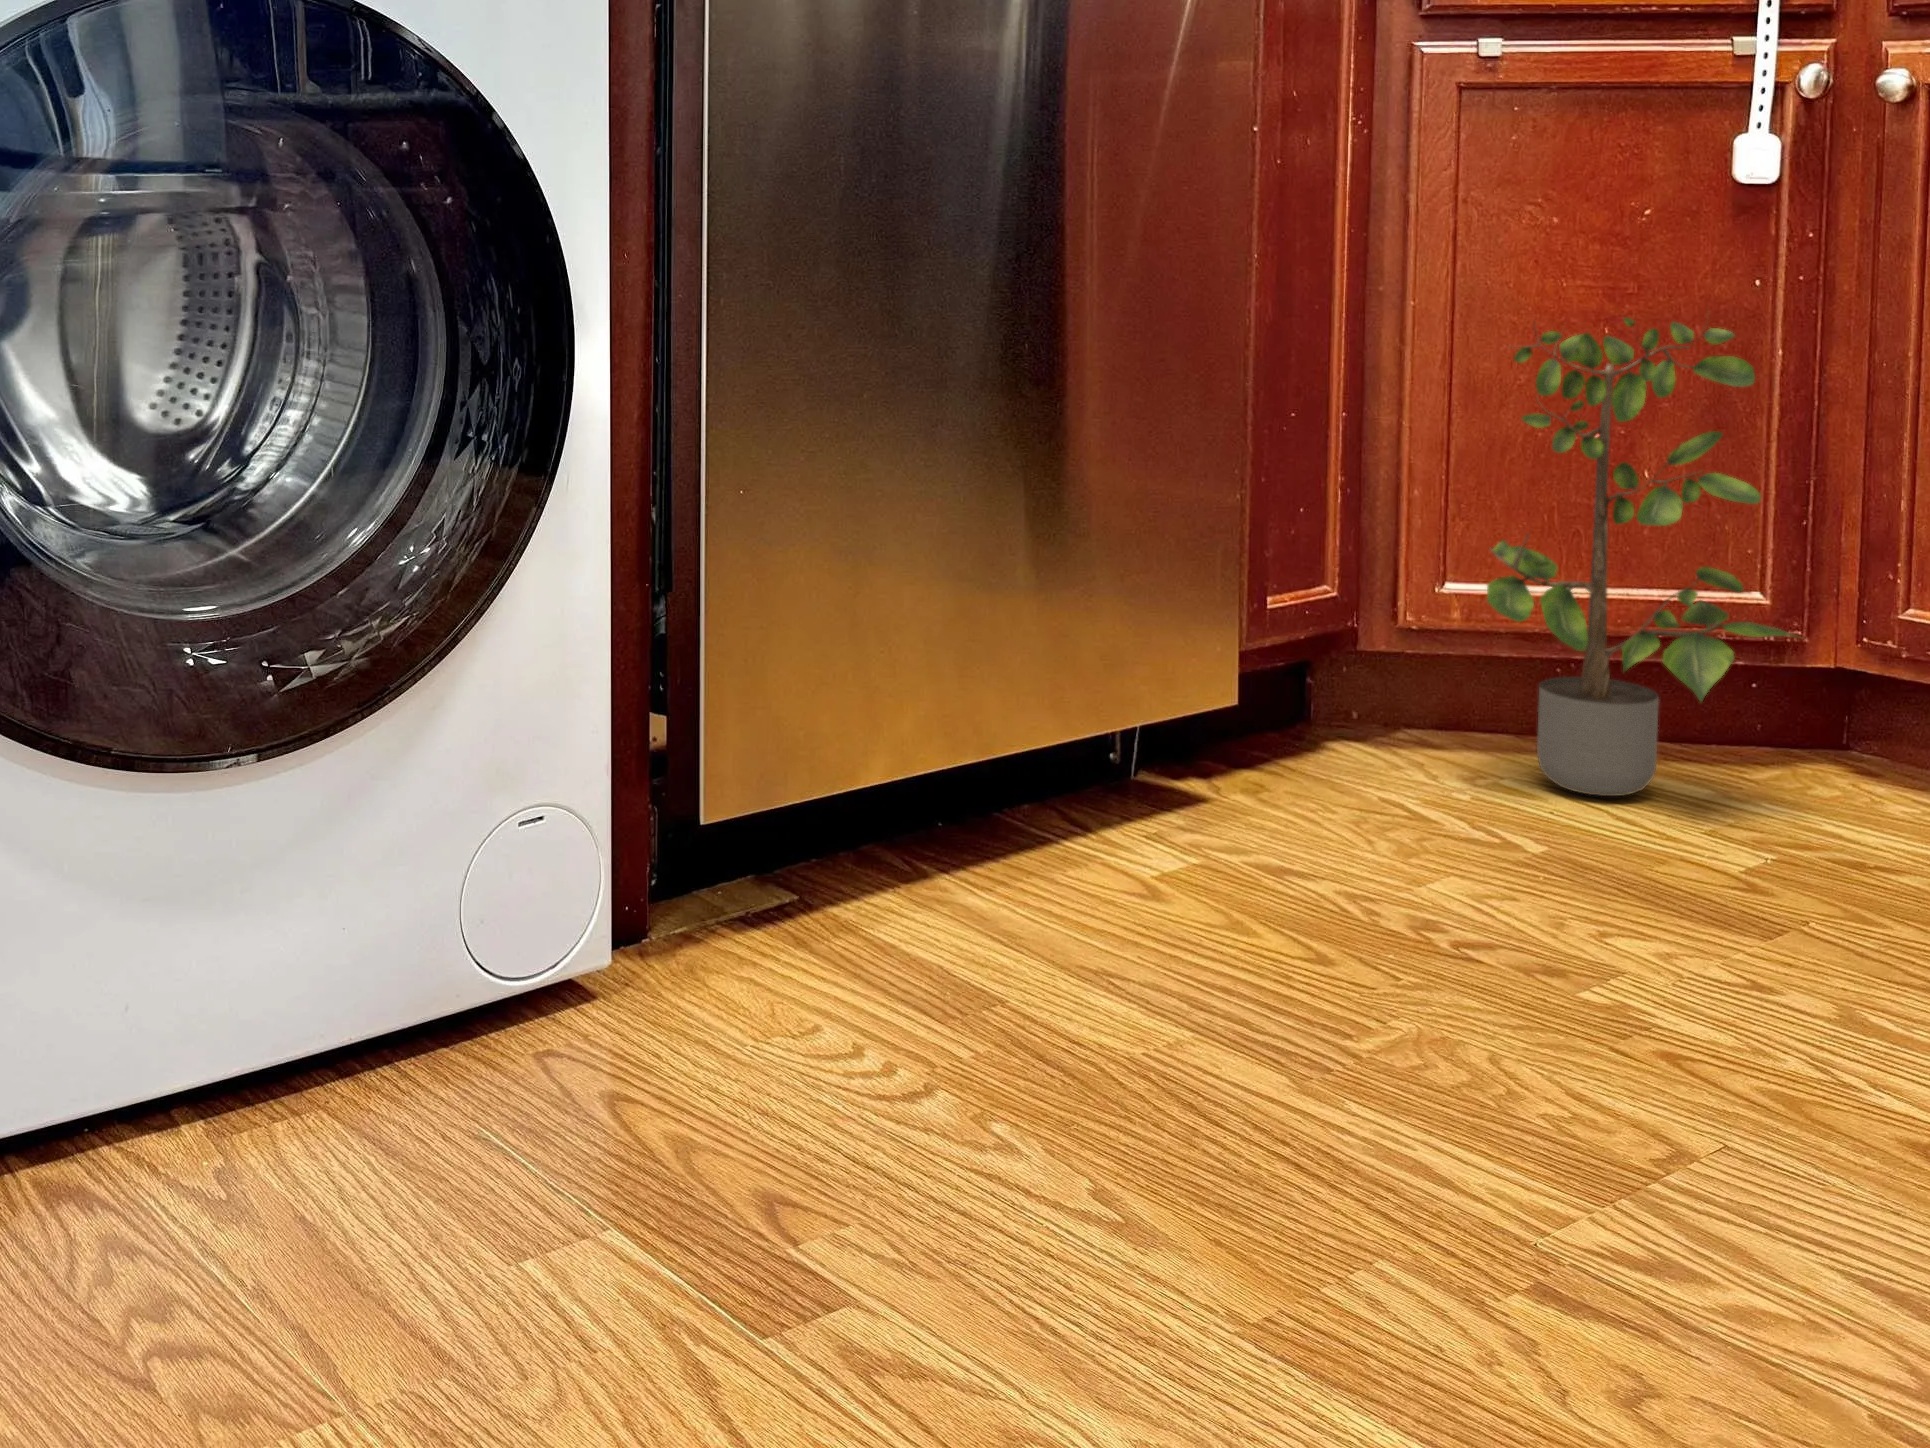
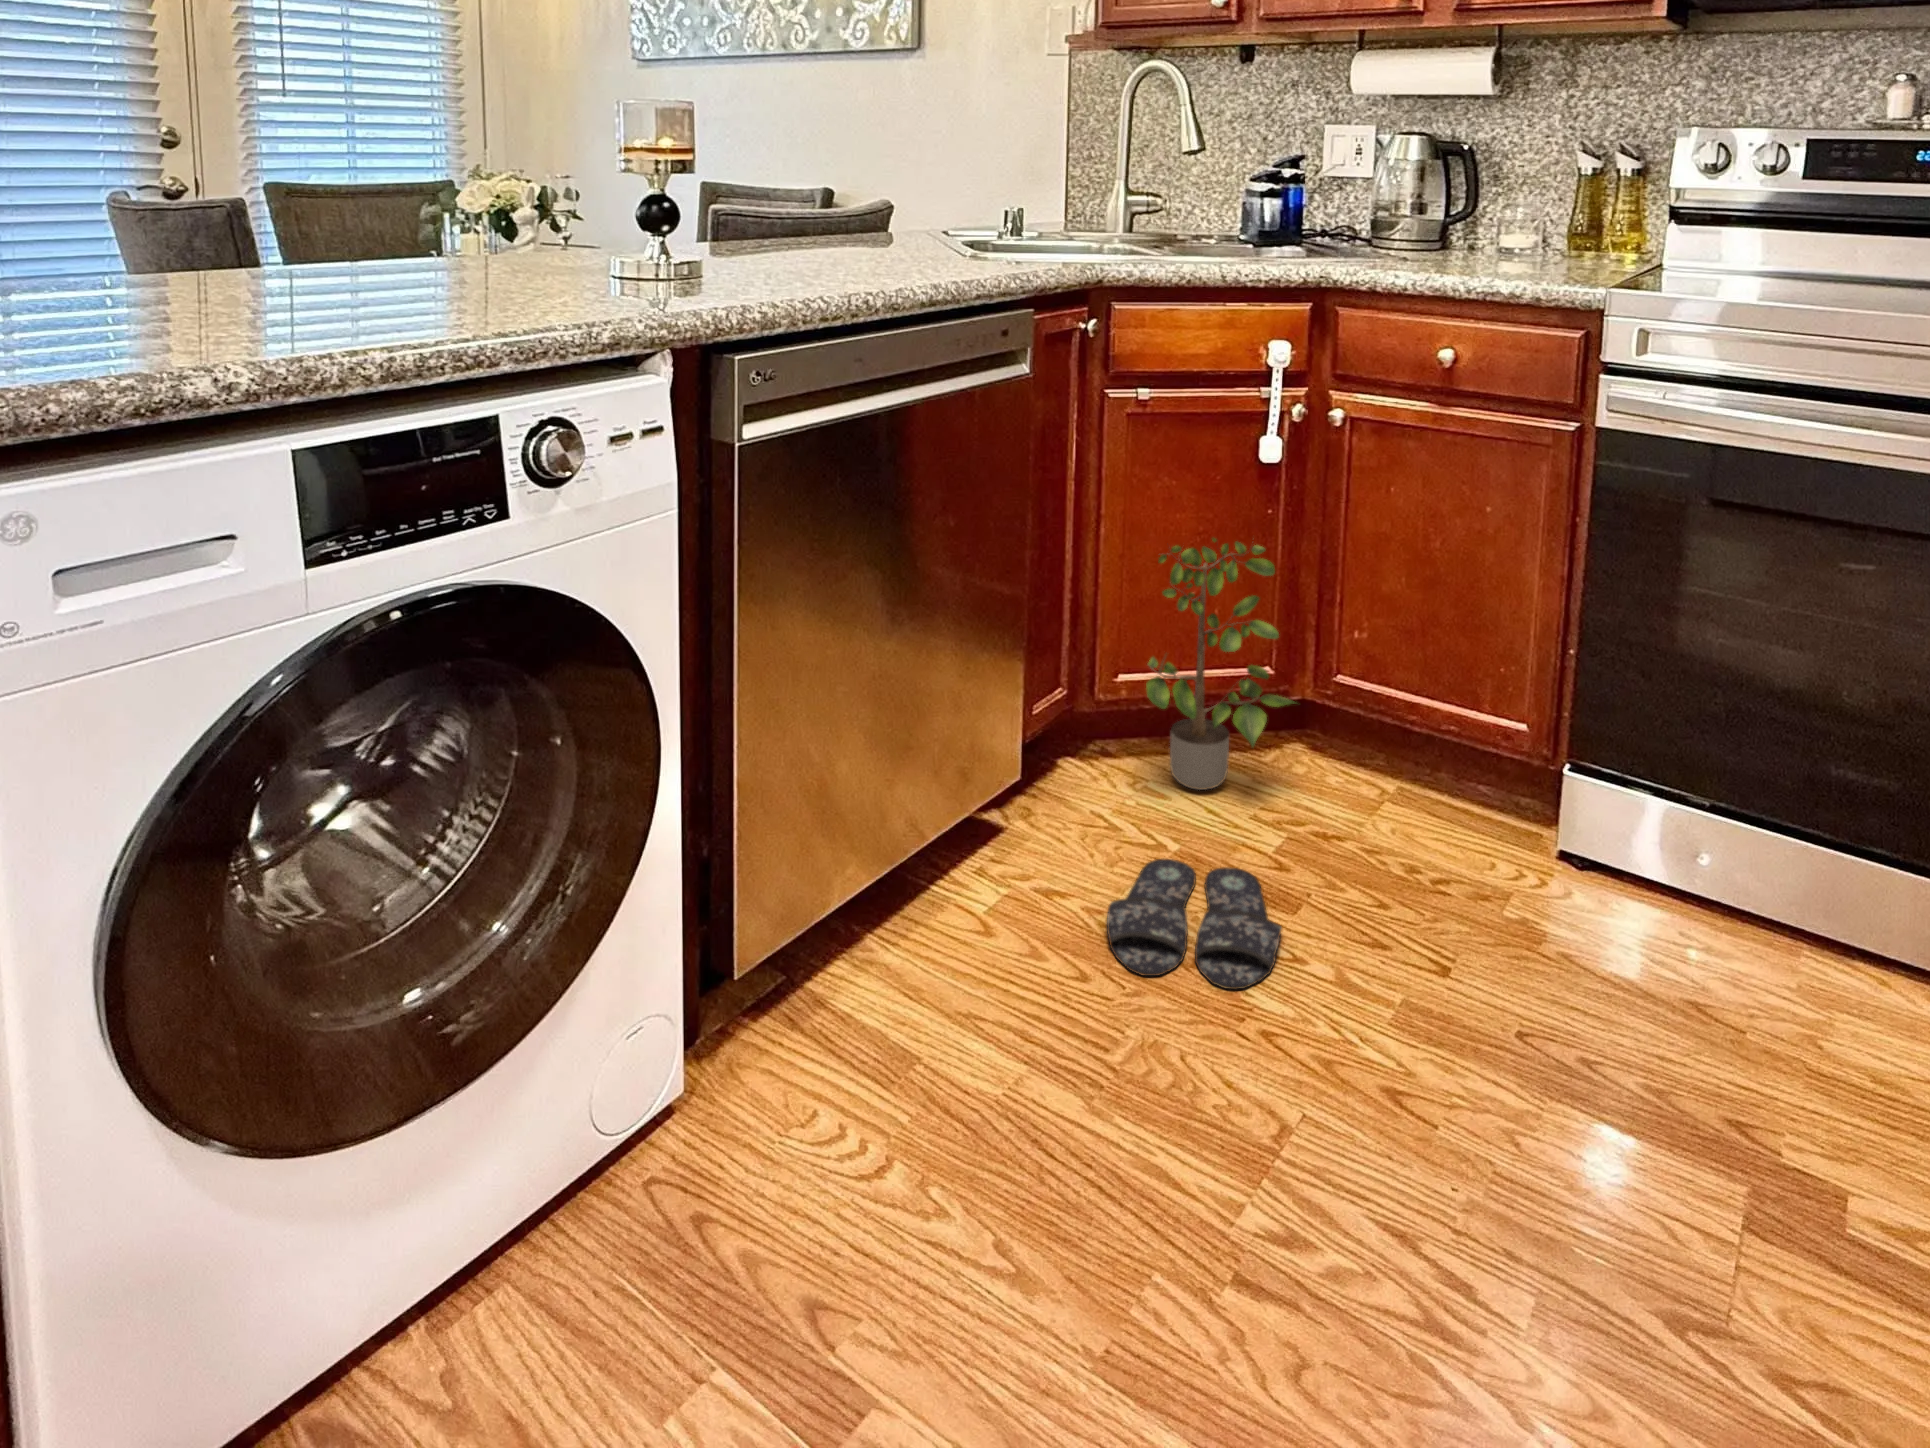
slippers: none [1372,856,1731,1006] -> present [1107,859,1282,989]

